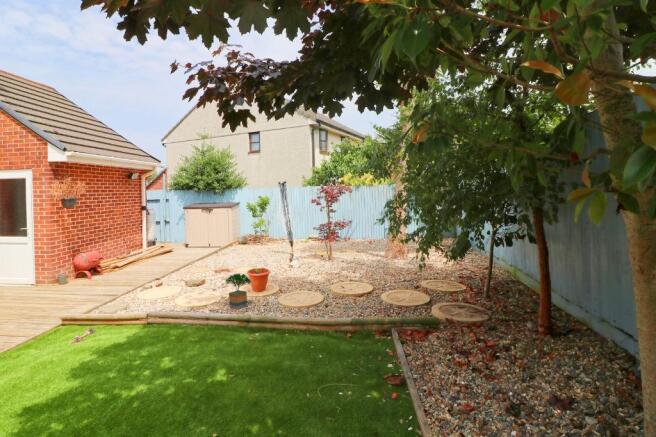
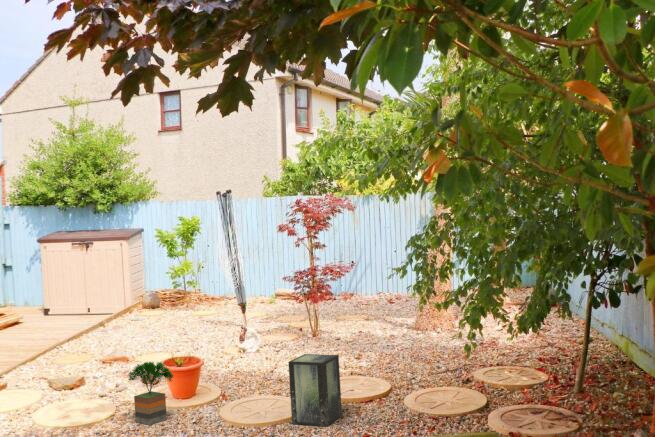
storage box: none [317,270,348,312] -> present [288,354,342,427]

